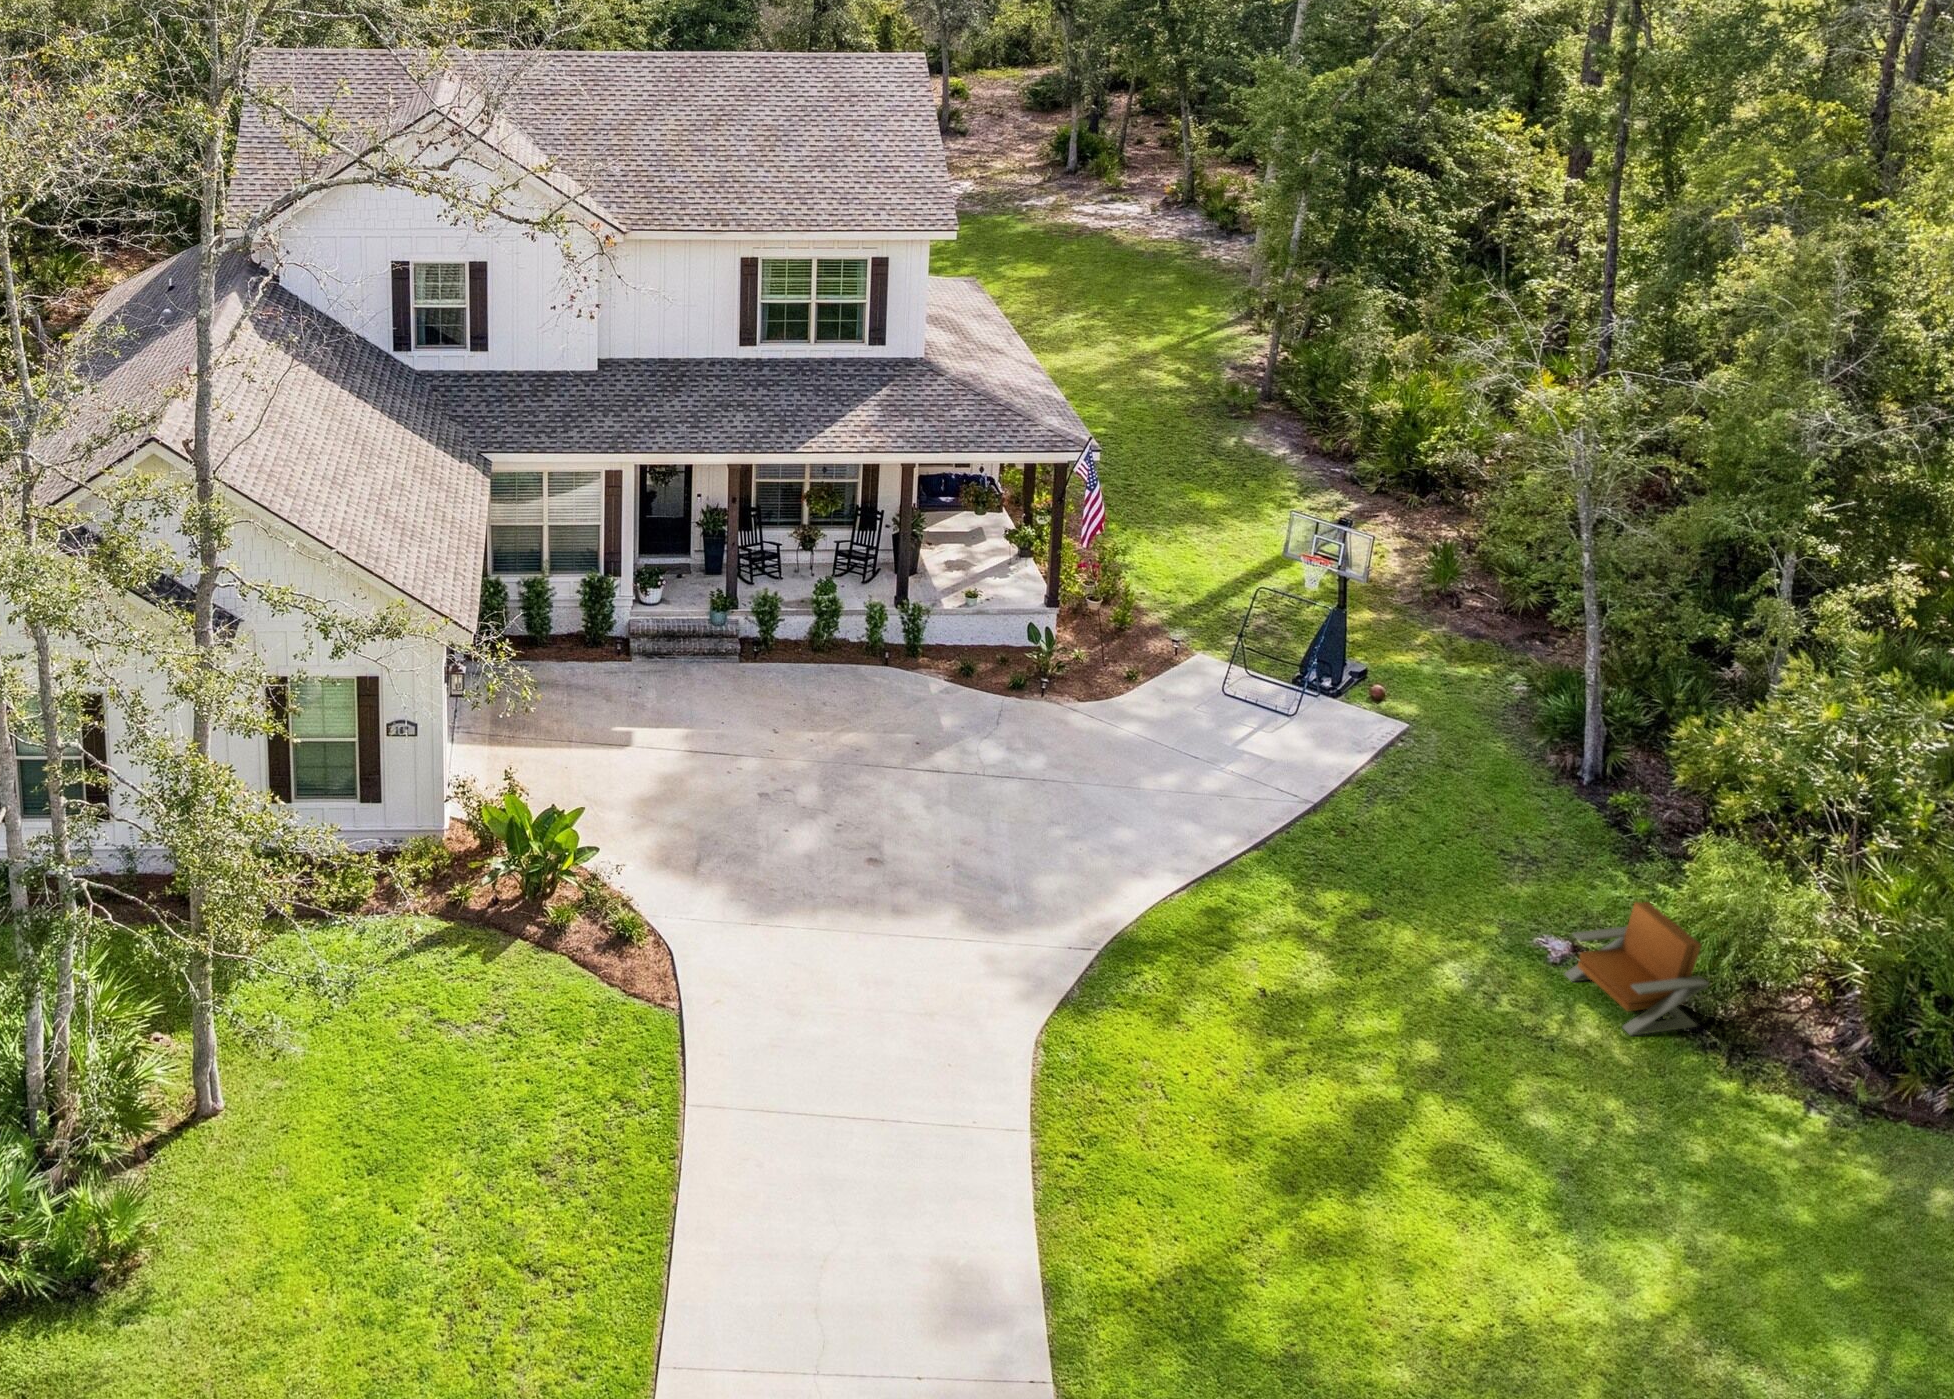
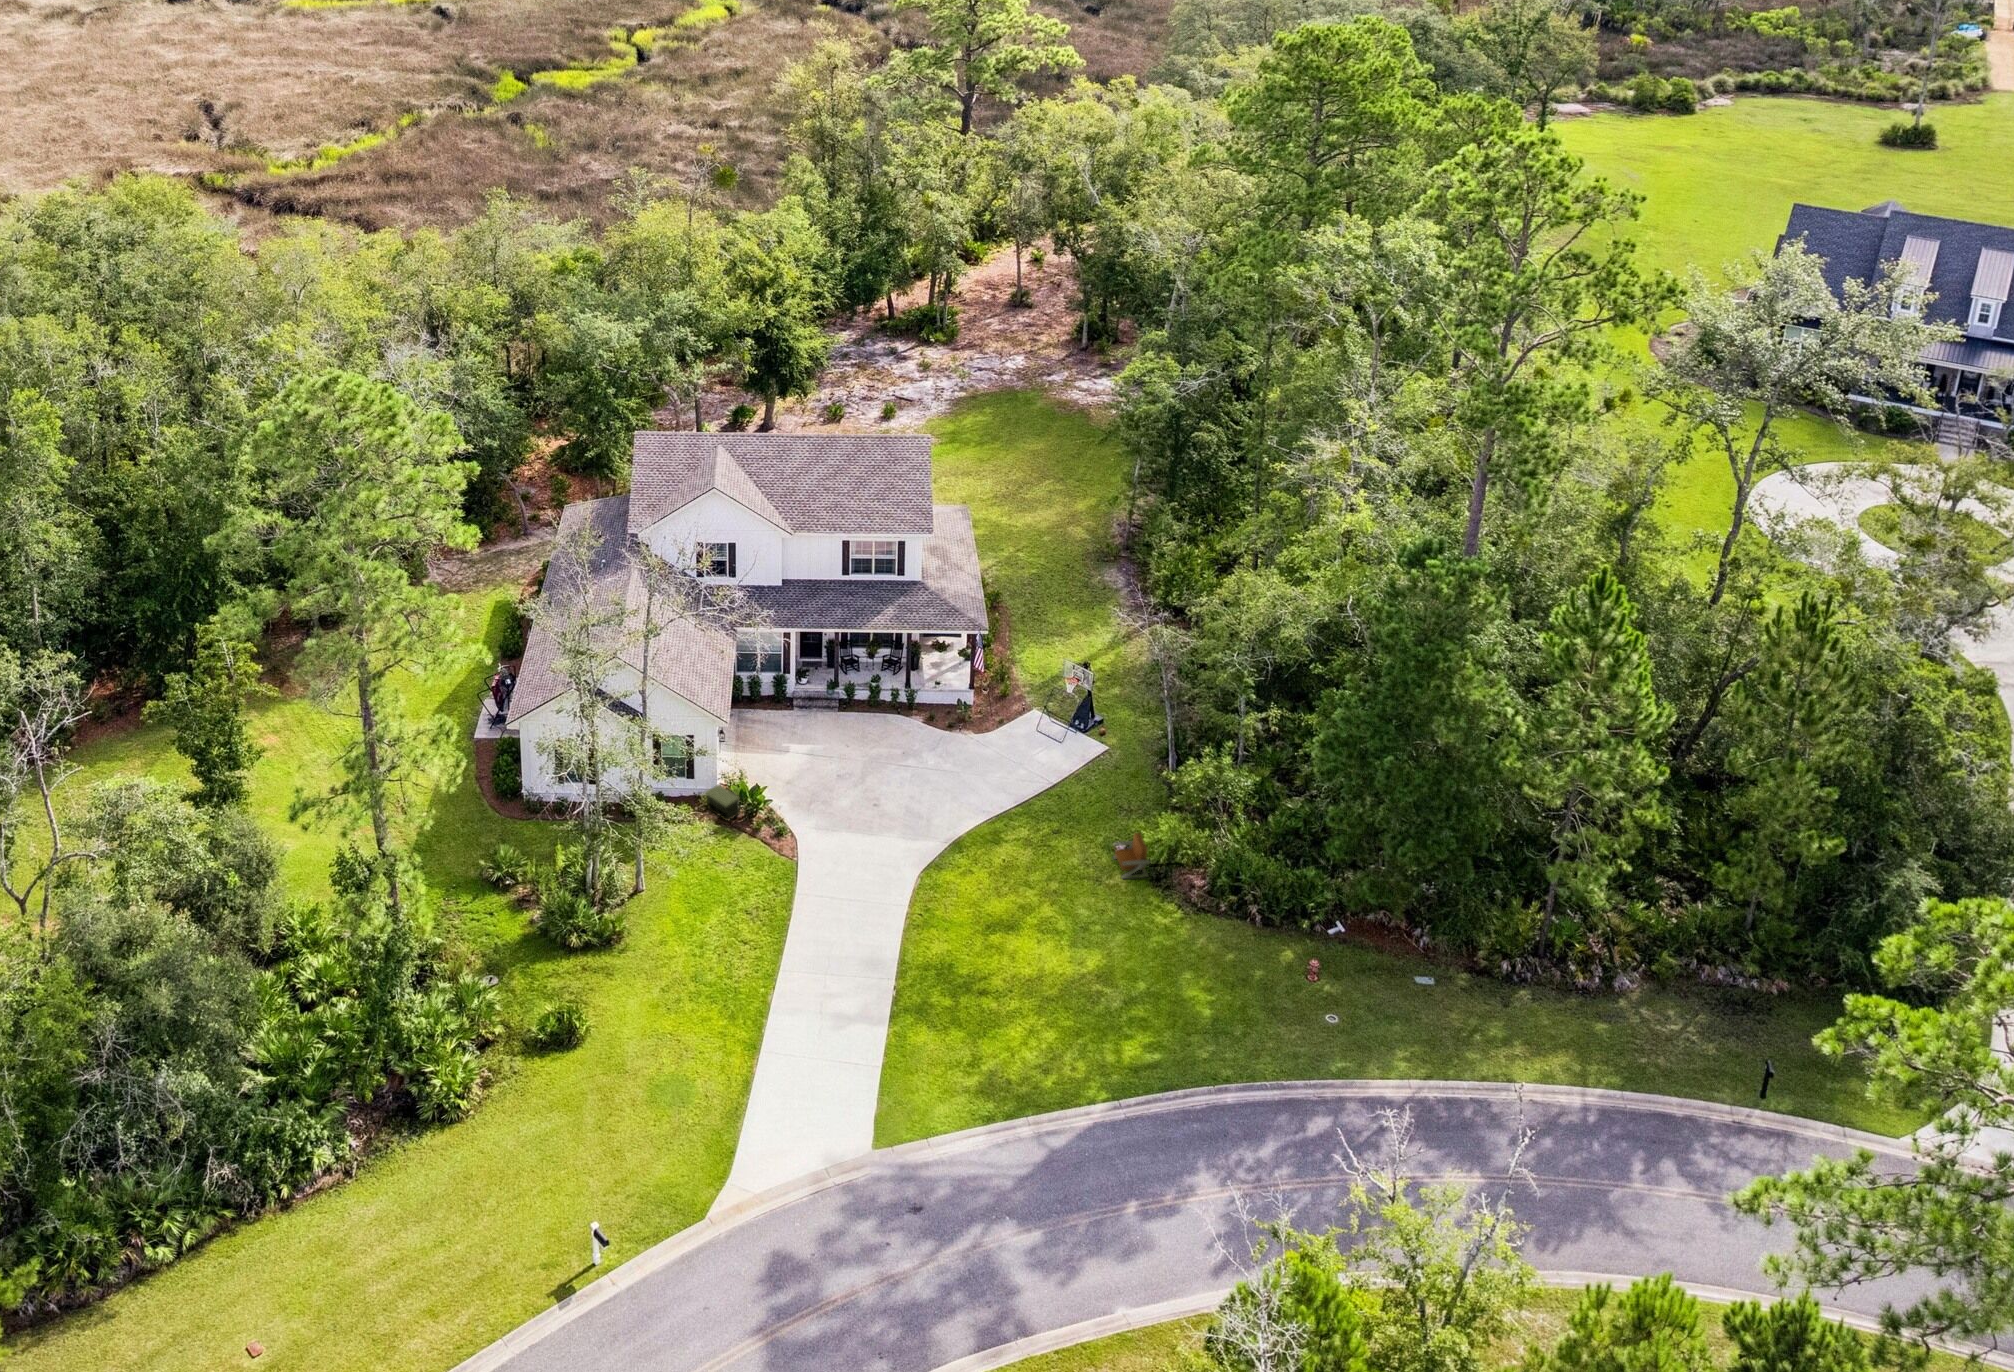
storage bench: none [419,802,515,904] -> present [706,785,740,821]

